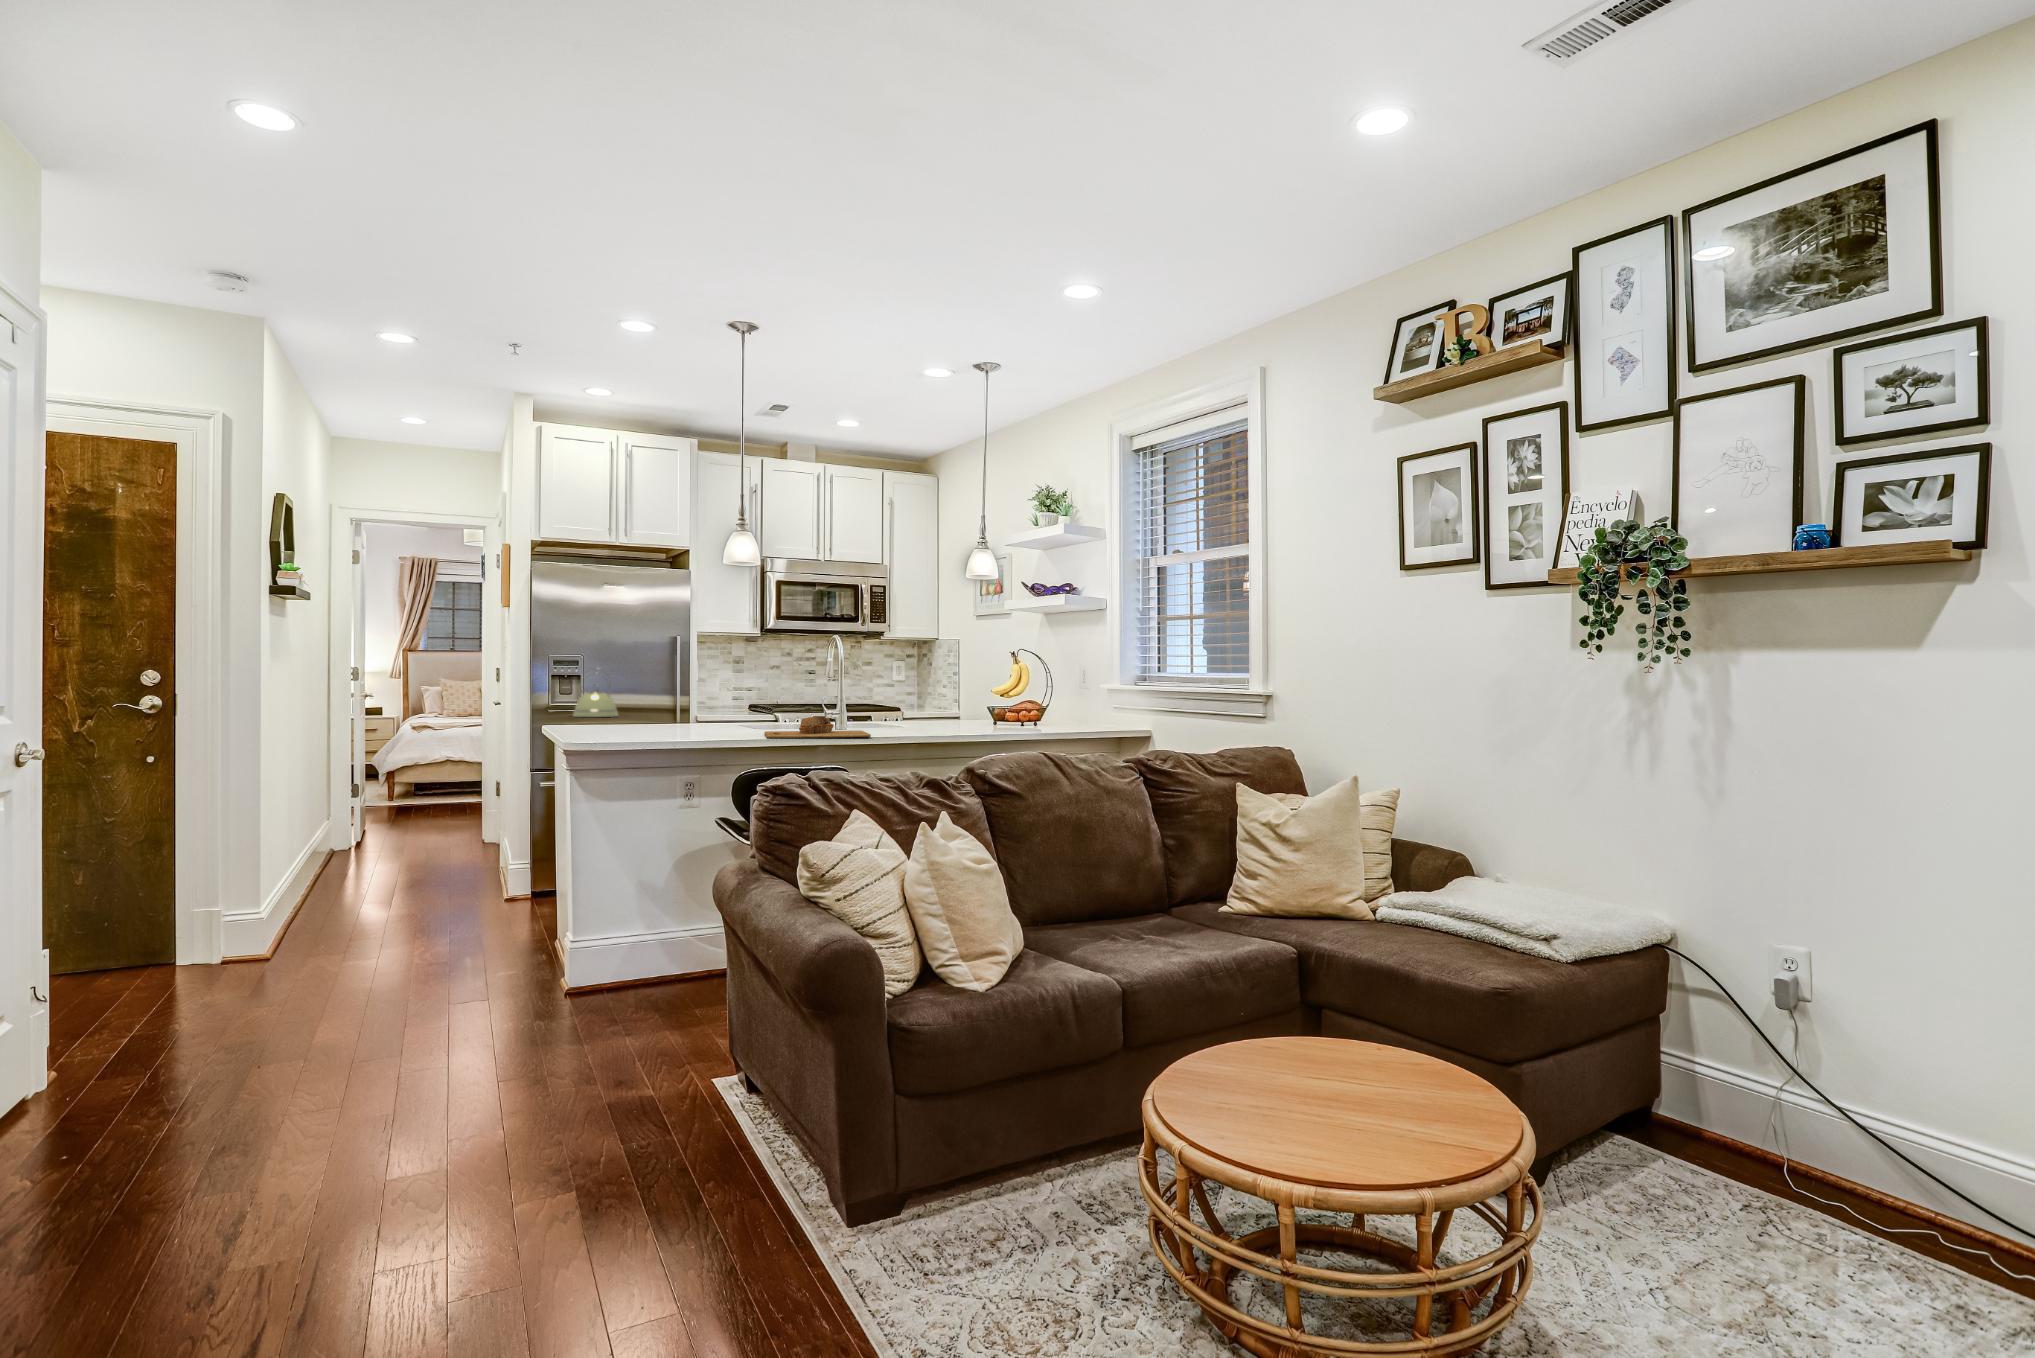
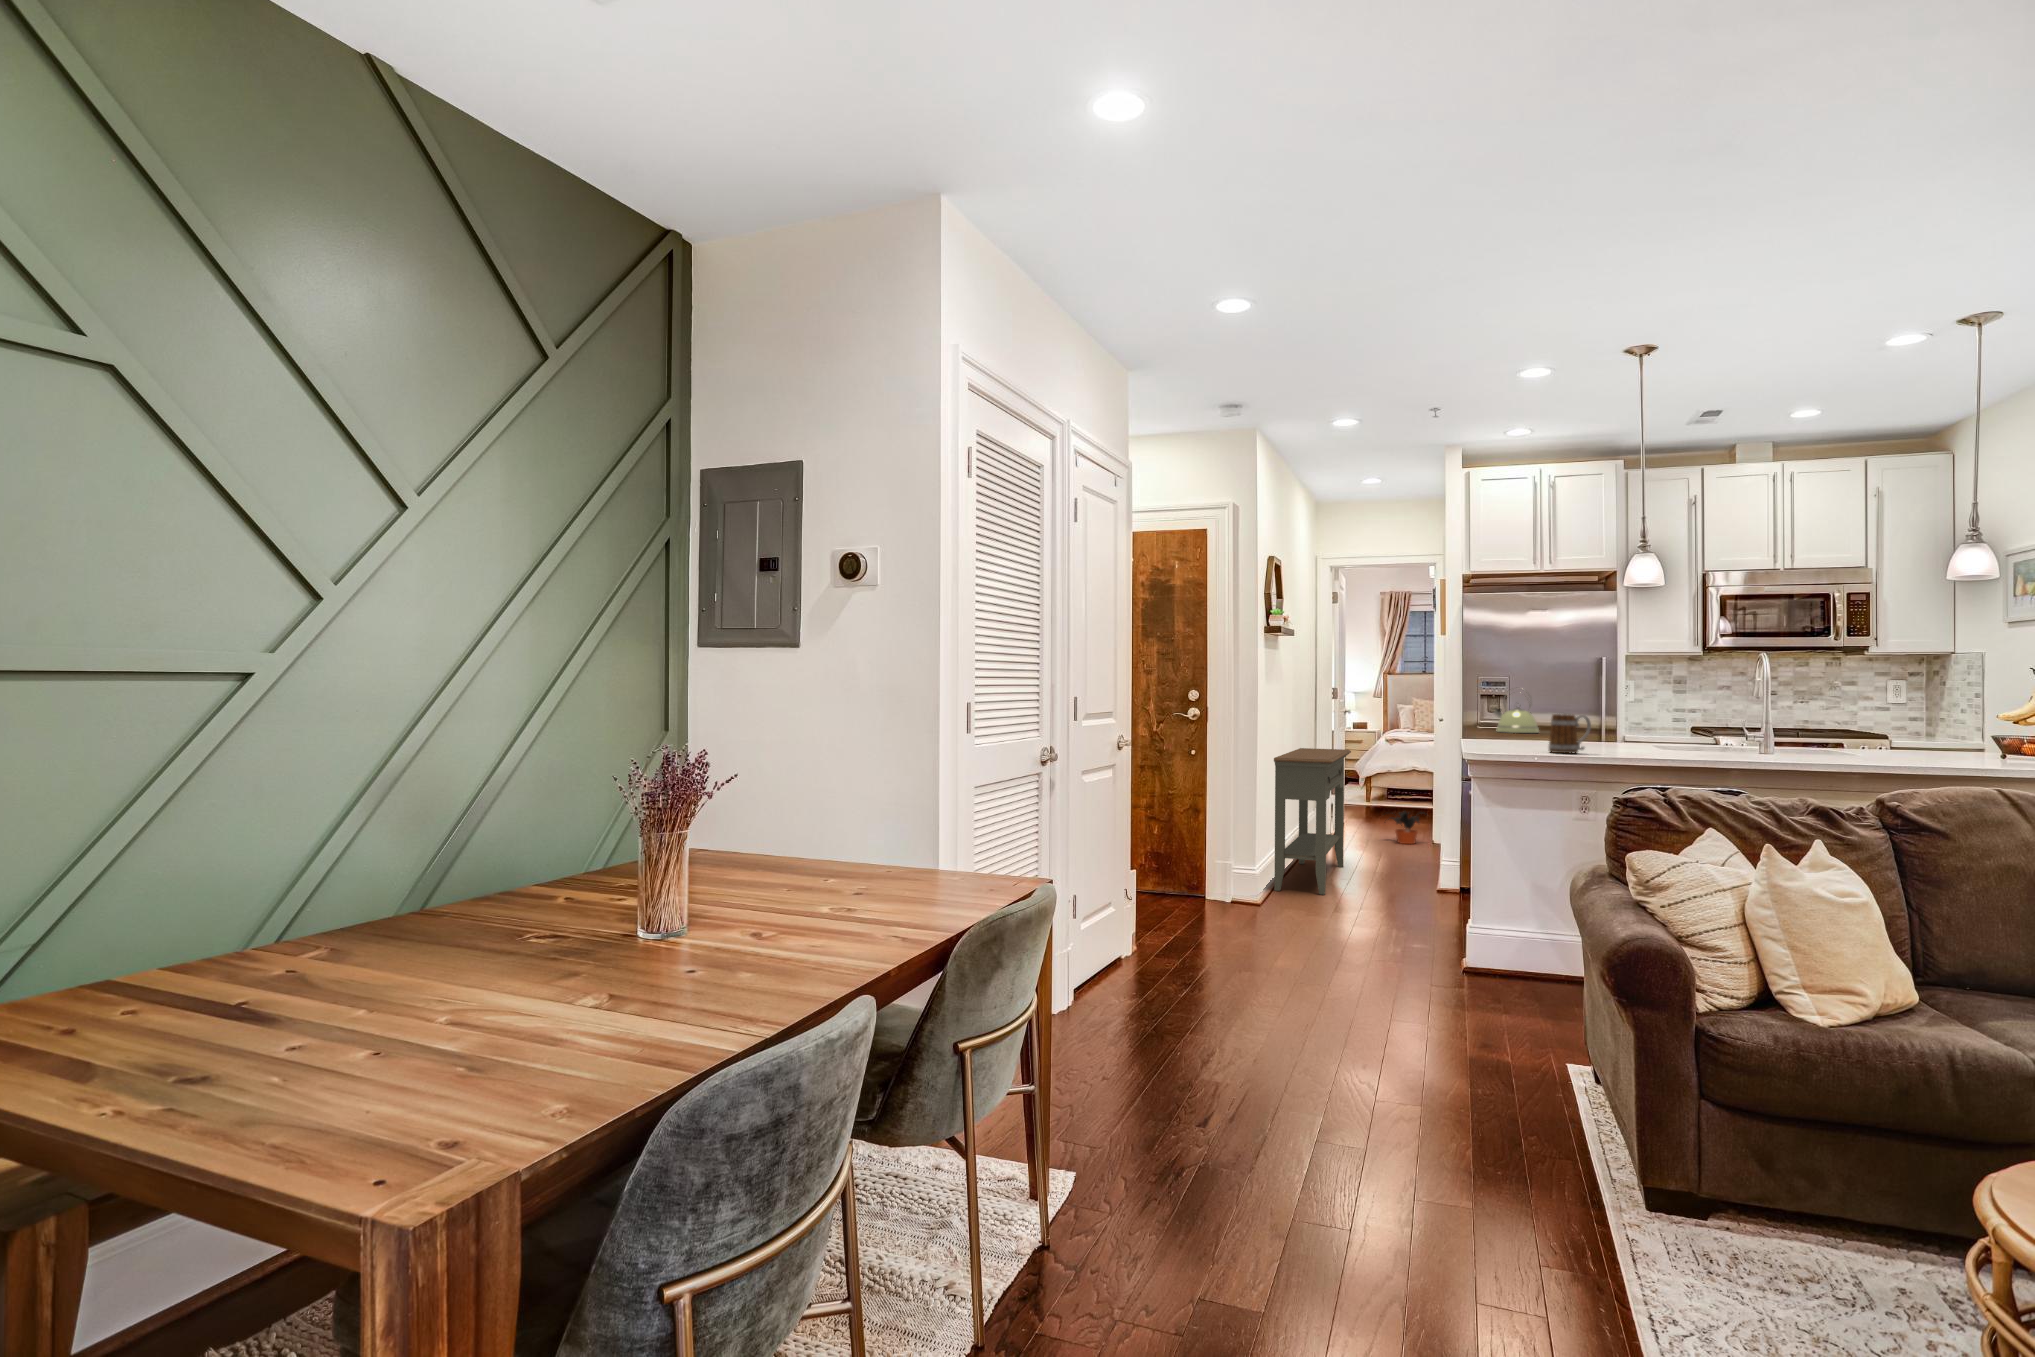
mug: none [661,697,703,739] -> present [1549,714,1591,753]
cutting board: present [764,716,871,738] -> none [1659,738,1789,763]
console table: none [287,745,389,940] -> present [1274,748,1351,895]
potted plant: none [419,811,480,850] -> present [1388,811,1420,844]

